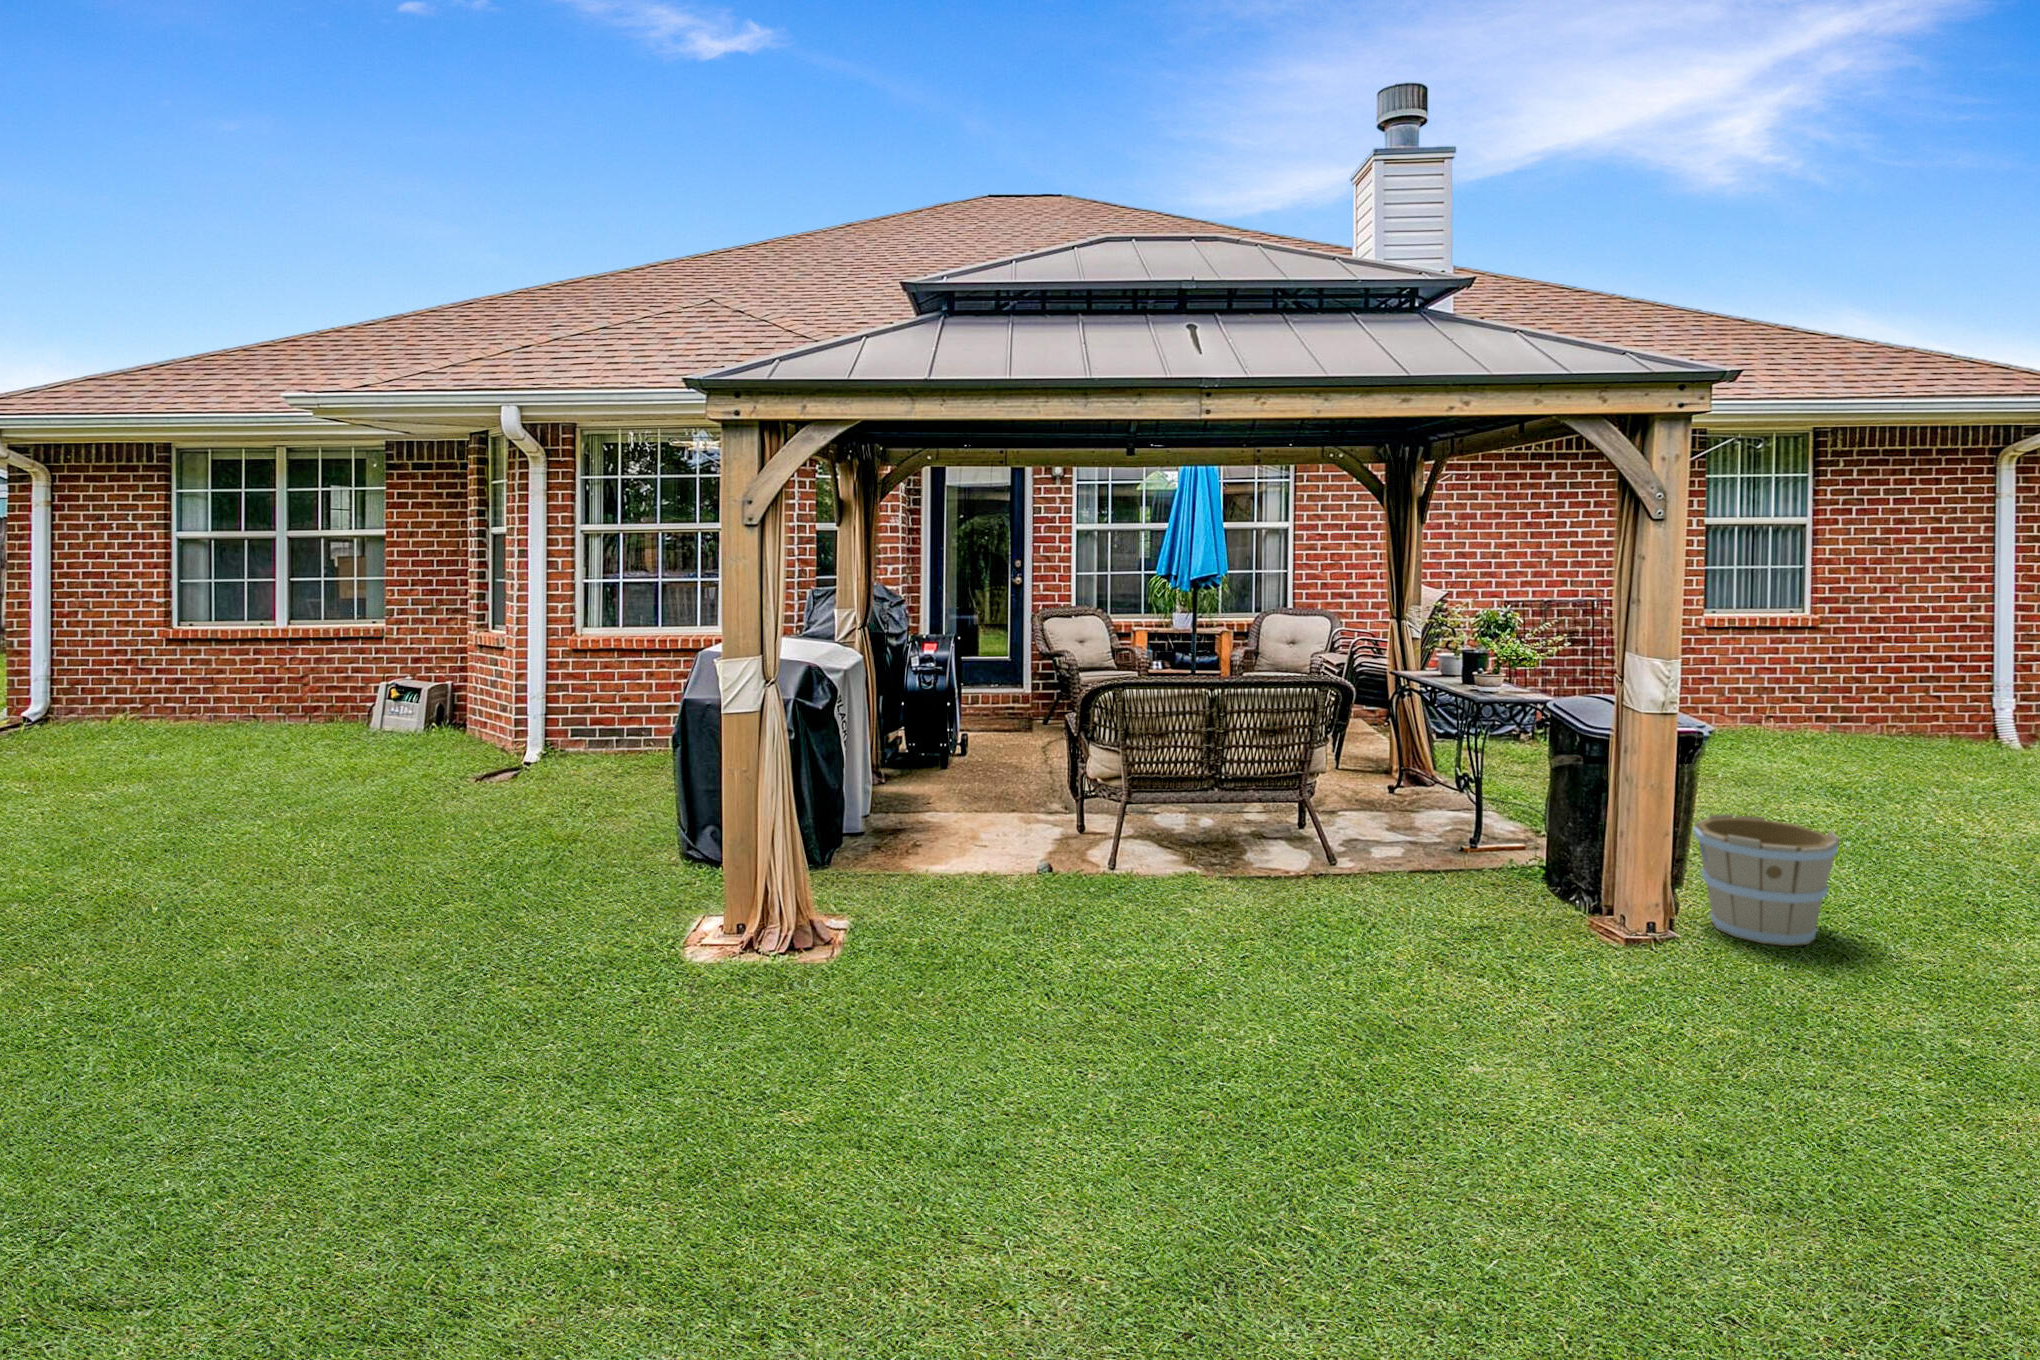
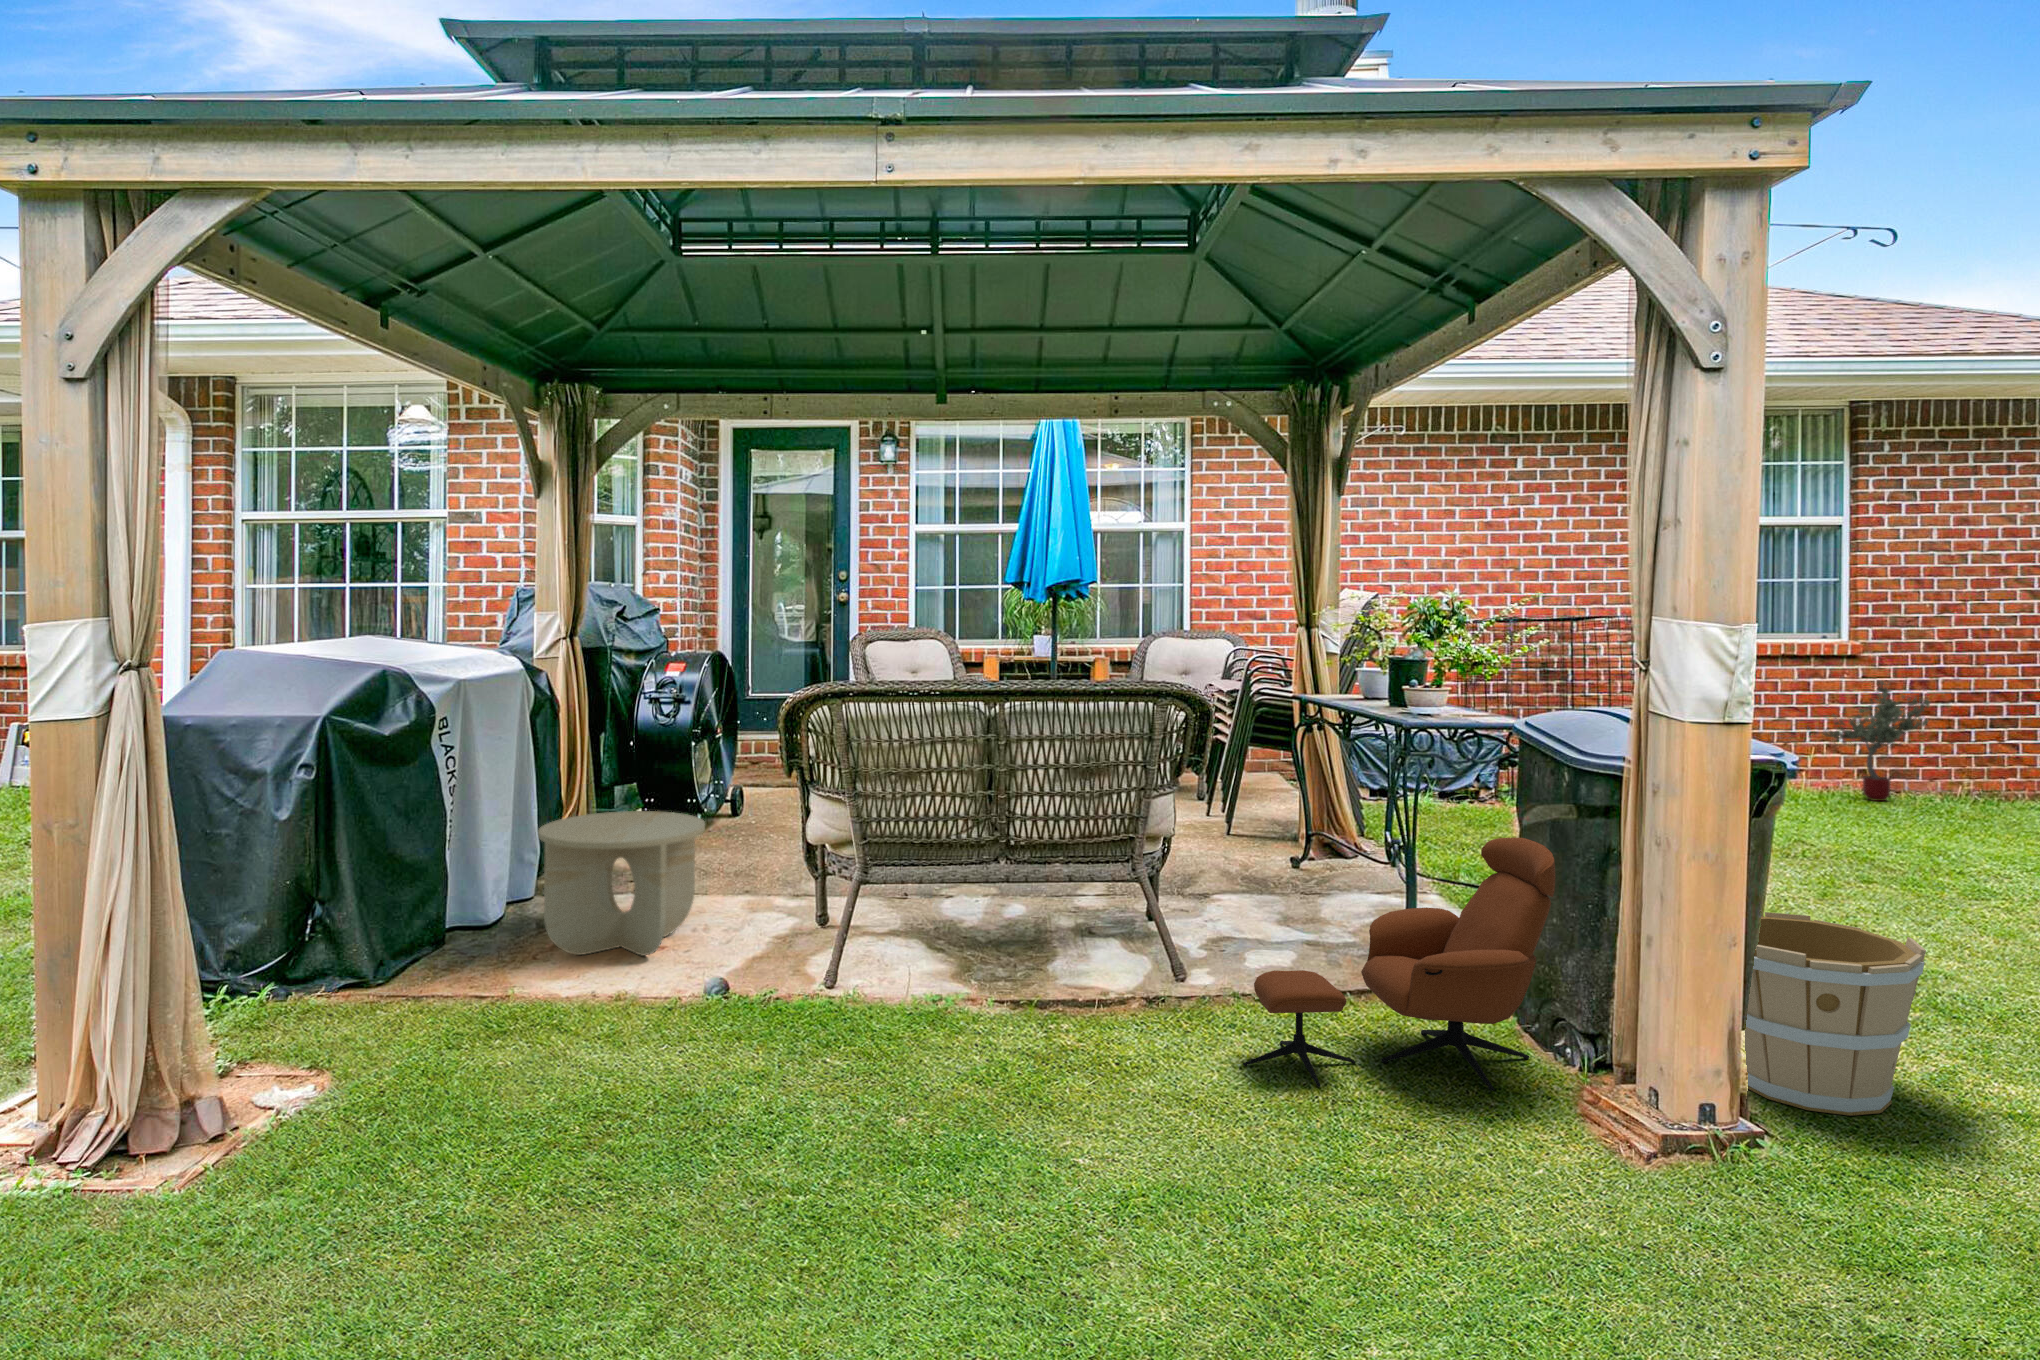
potted tree: none [1788,646,1872,740] -> present [1824,682,1930,801]
side table: none [861,749,977,852] -> present [538,811,705,956]
lounge chair: none [1381,765,1594,933] -> present [1243,838,1556,1091]

